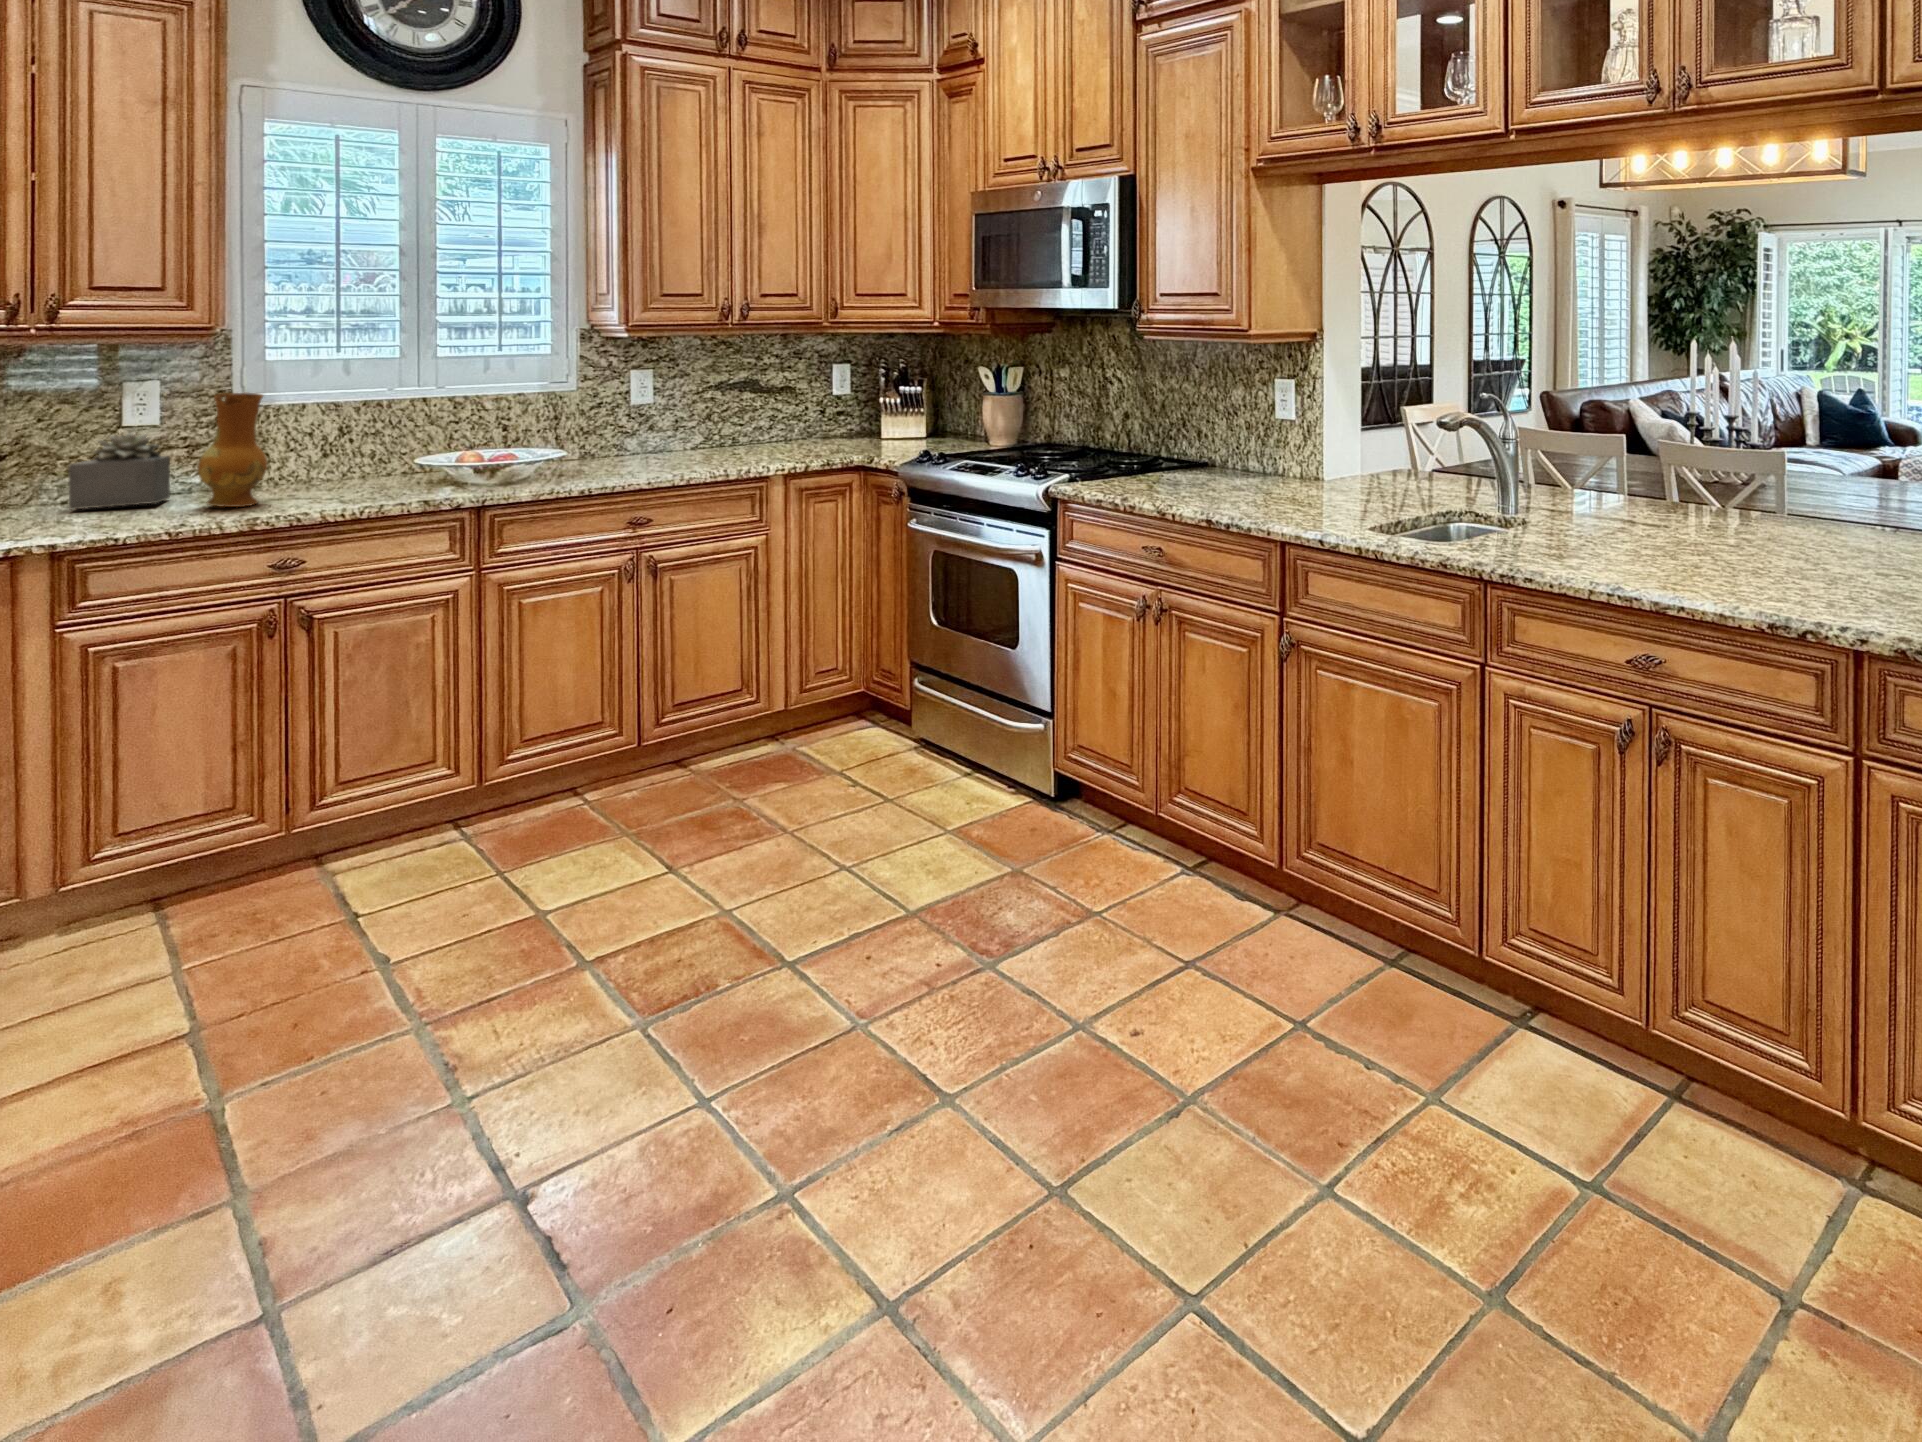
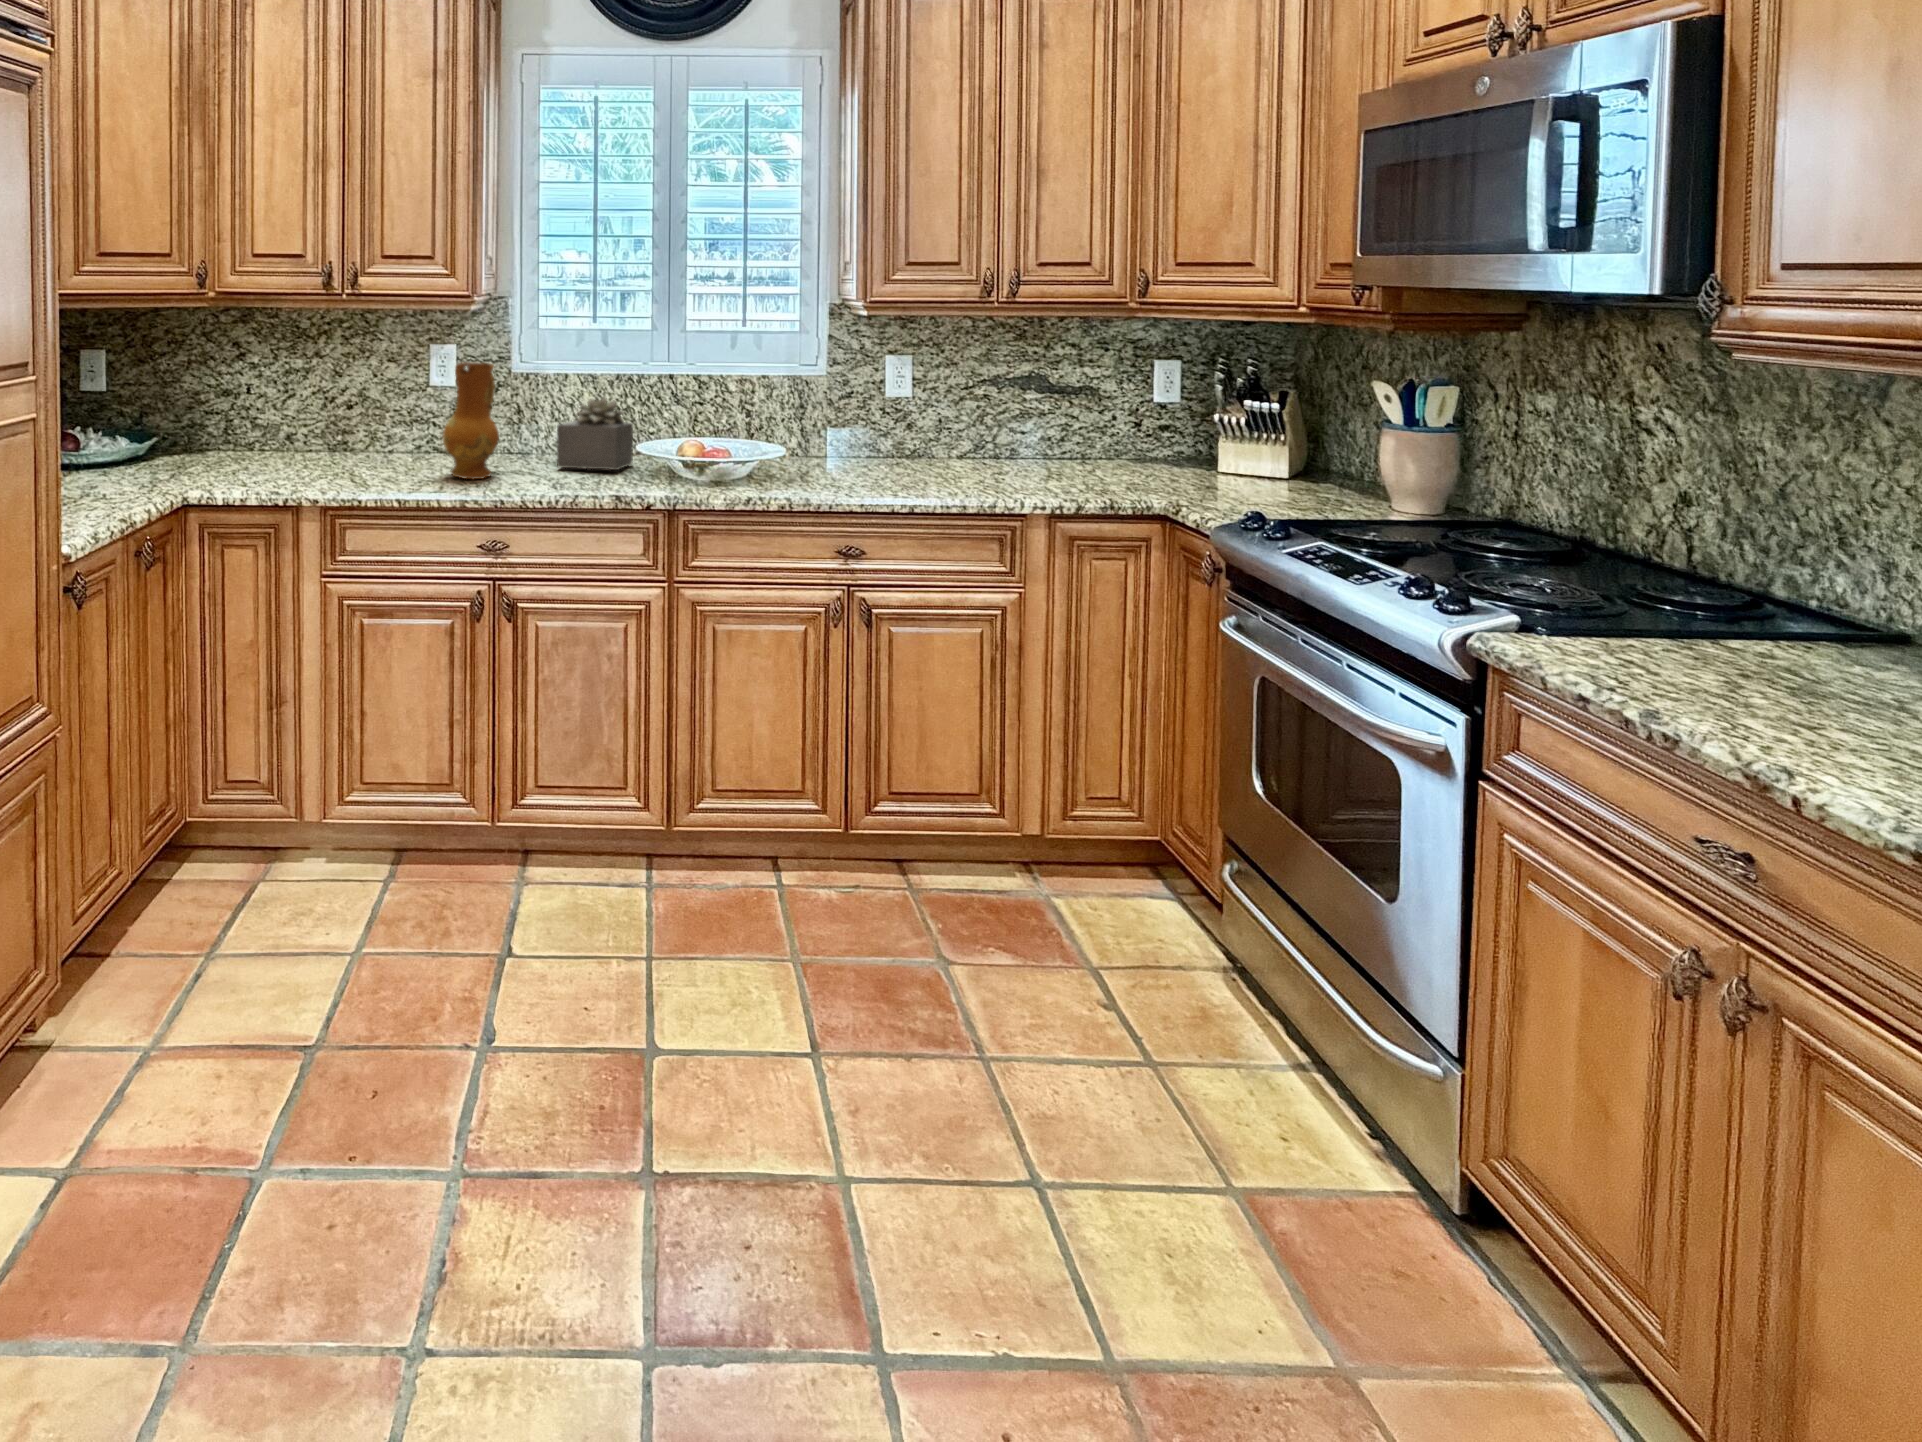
succulent plant: present [68,433,170,509] -> present [557,397,633,470]

